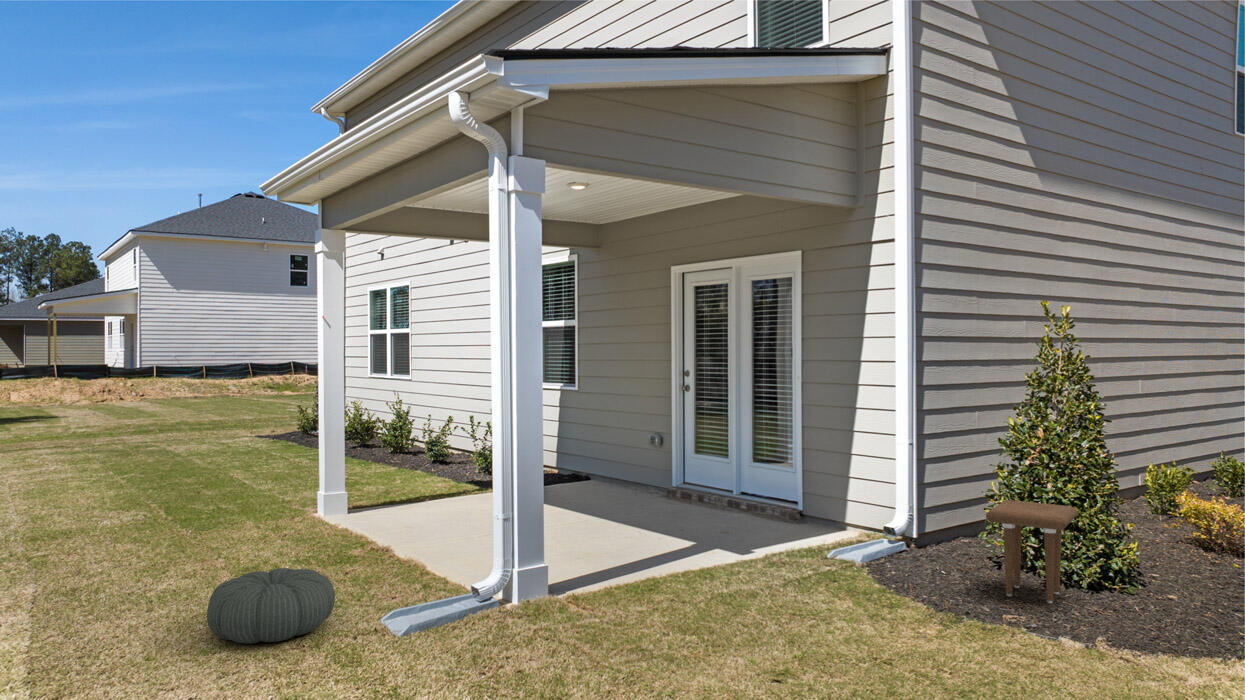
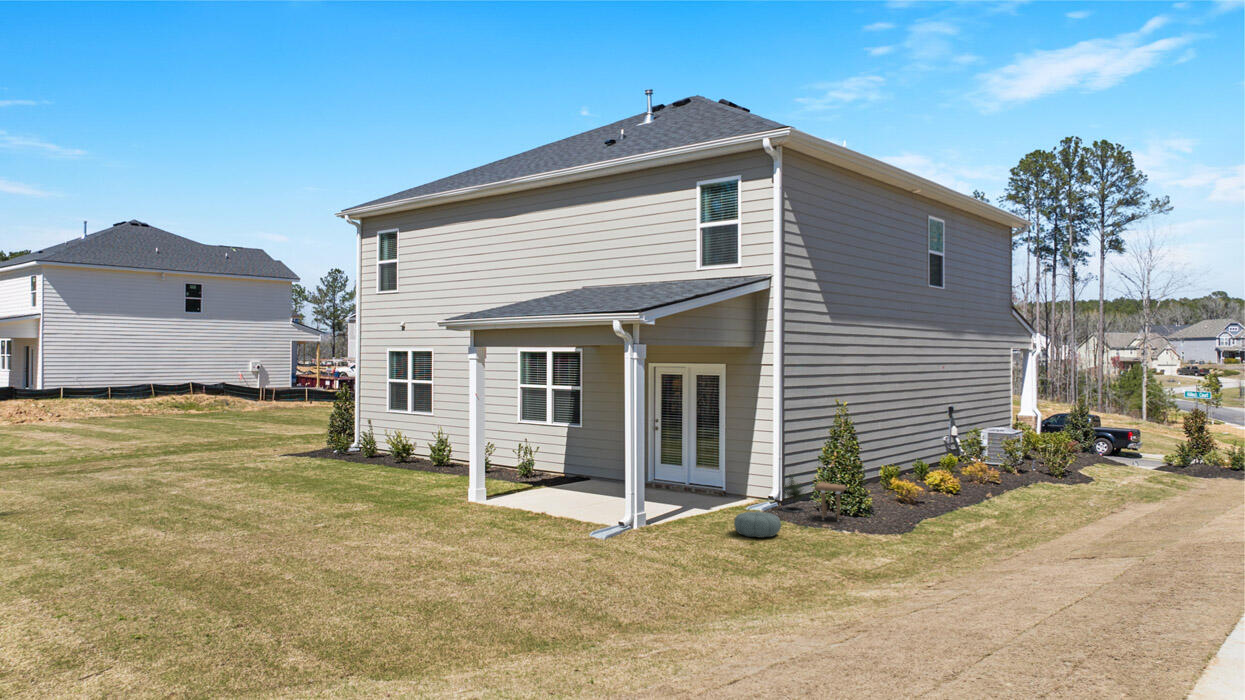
potted tree: none [911,472,973,569] -> present [783,474,805,513]
pouf: present [207,568,335,644] -> present [734,512,781,538]

